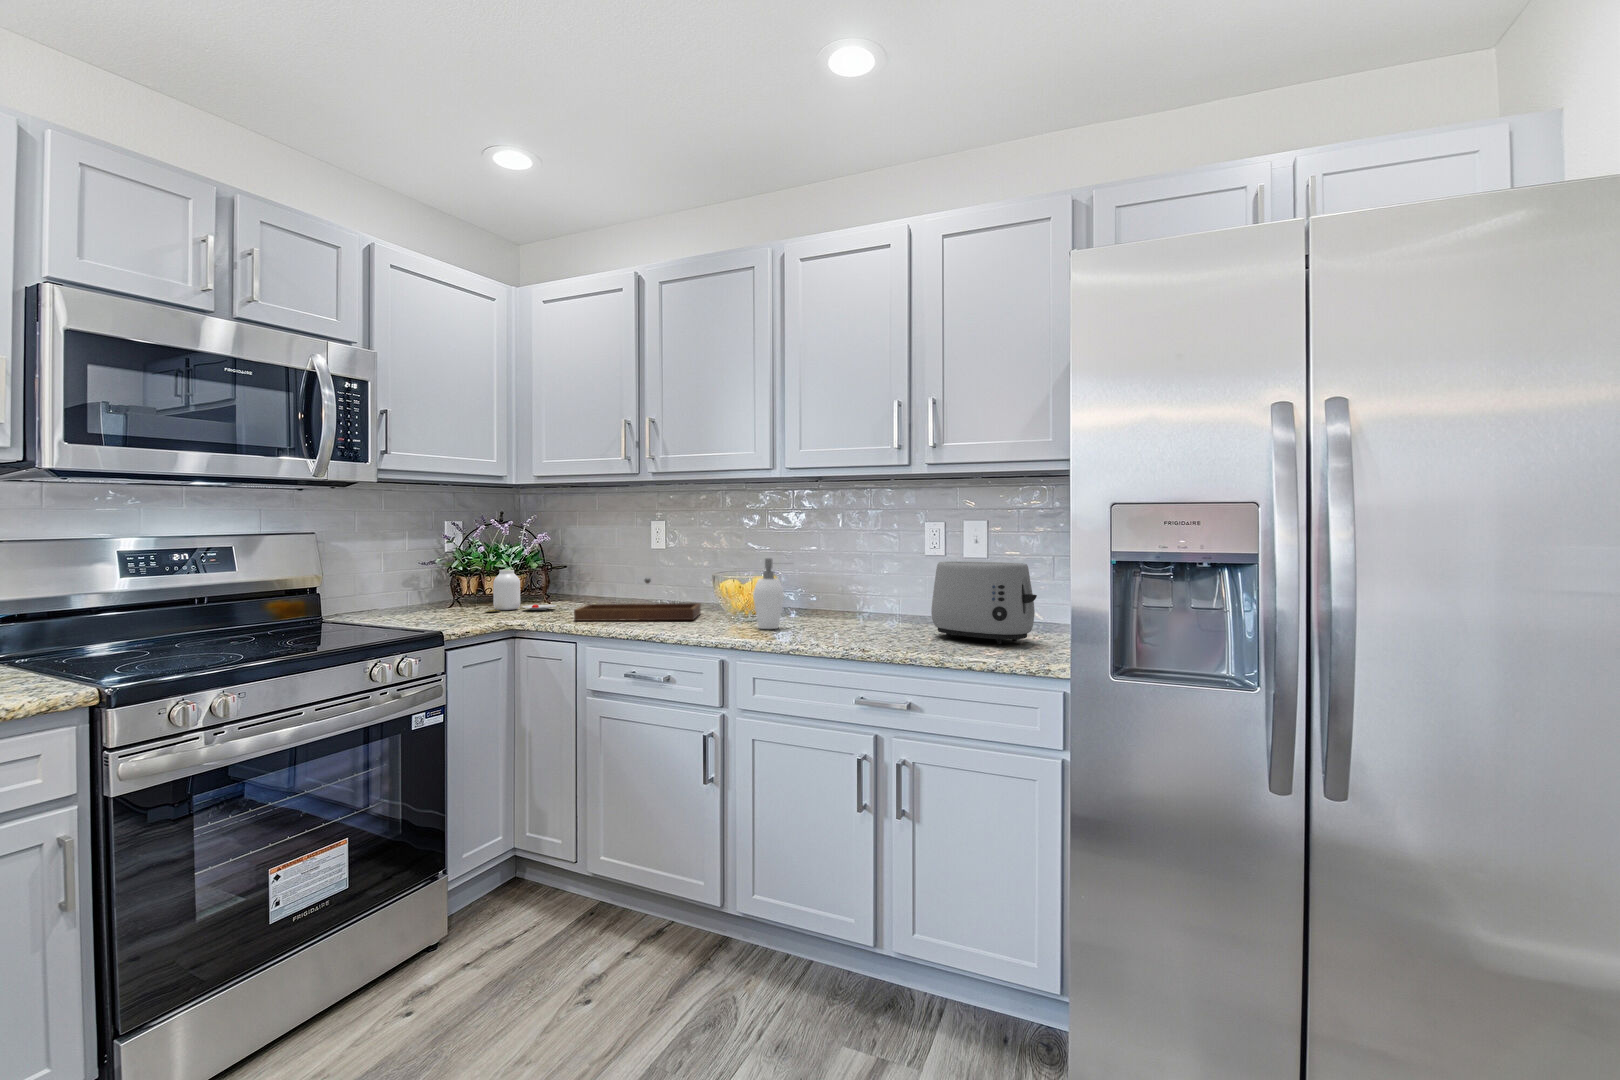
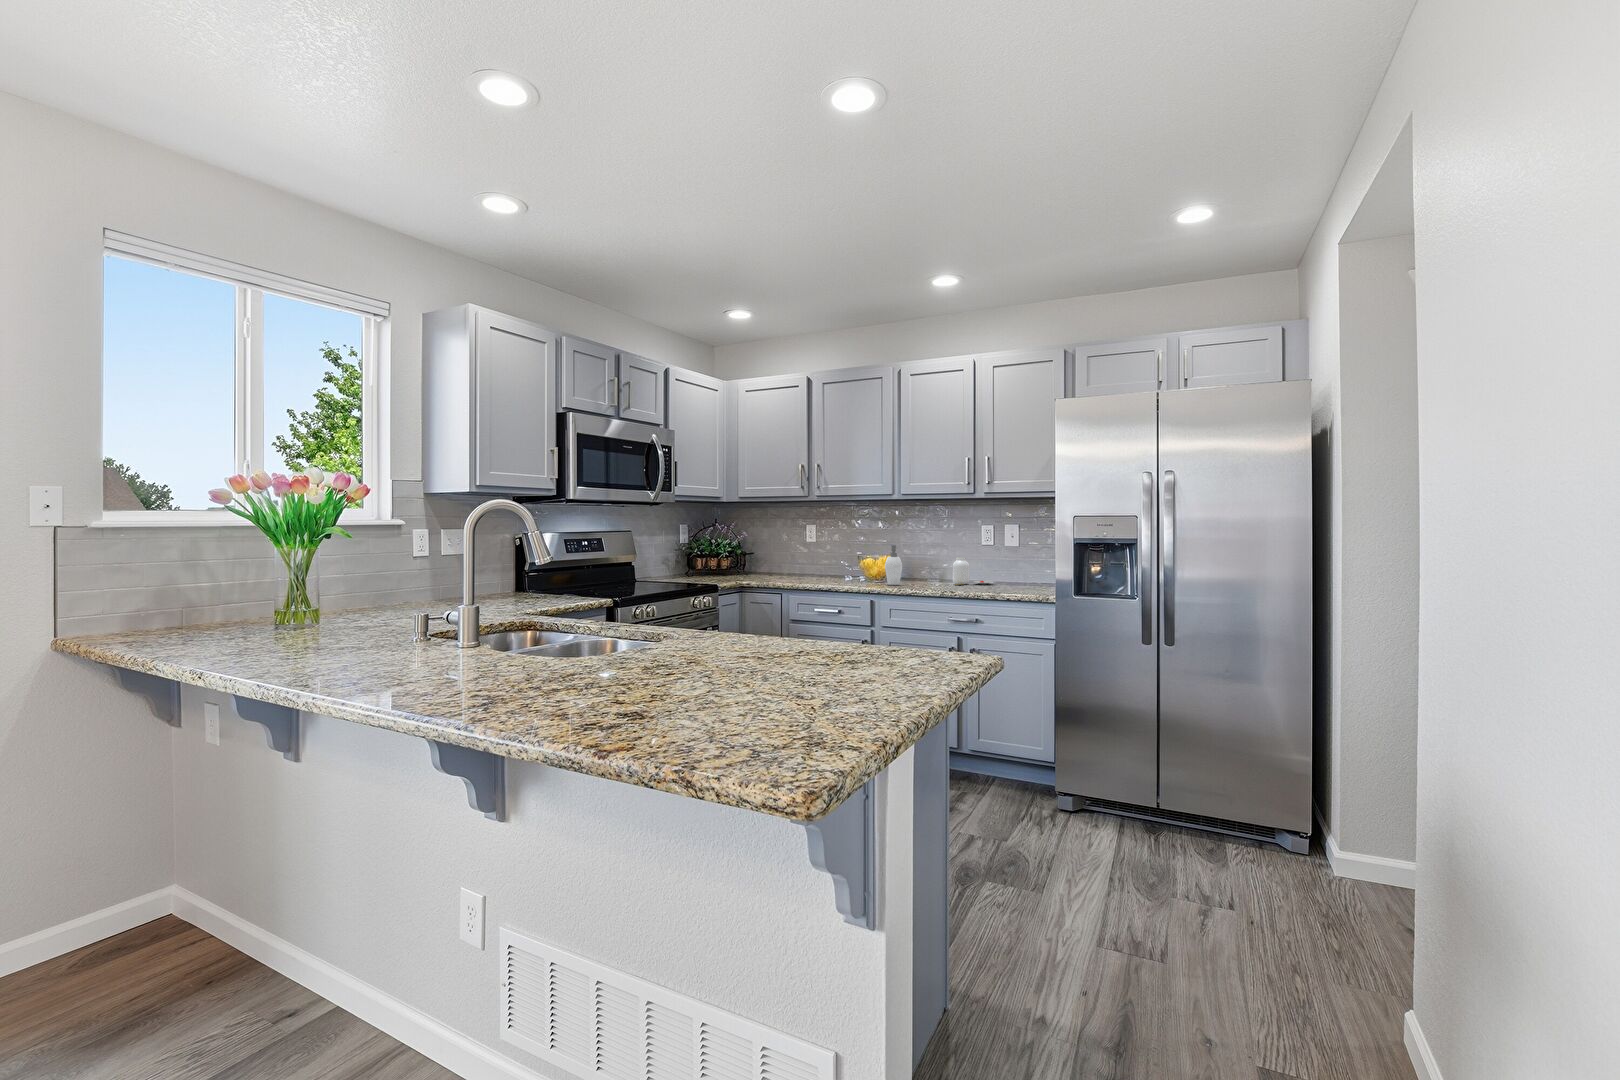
toaster: present [931,561,1037,644] -> none [987,547,1045,590]
jar: present [485,570,556,612] -> present [952,558,994,585]
tray: present [574,577,701,621] -> none [779,558,847,582]

